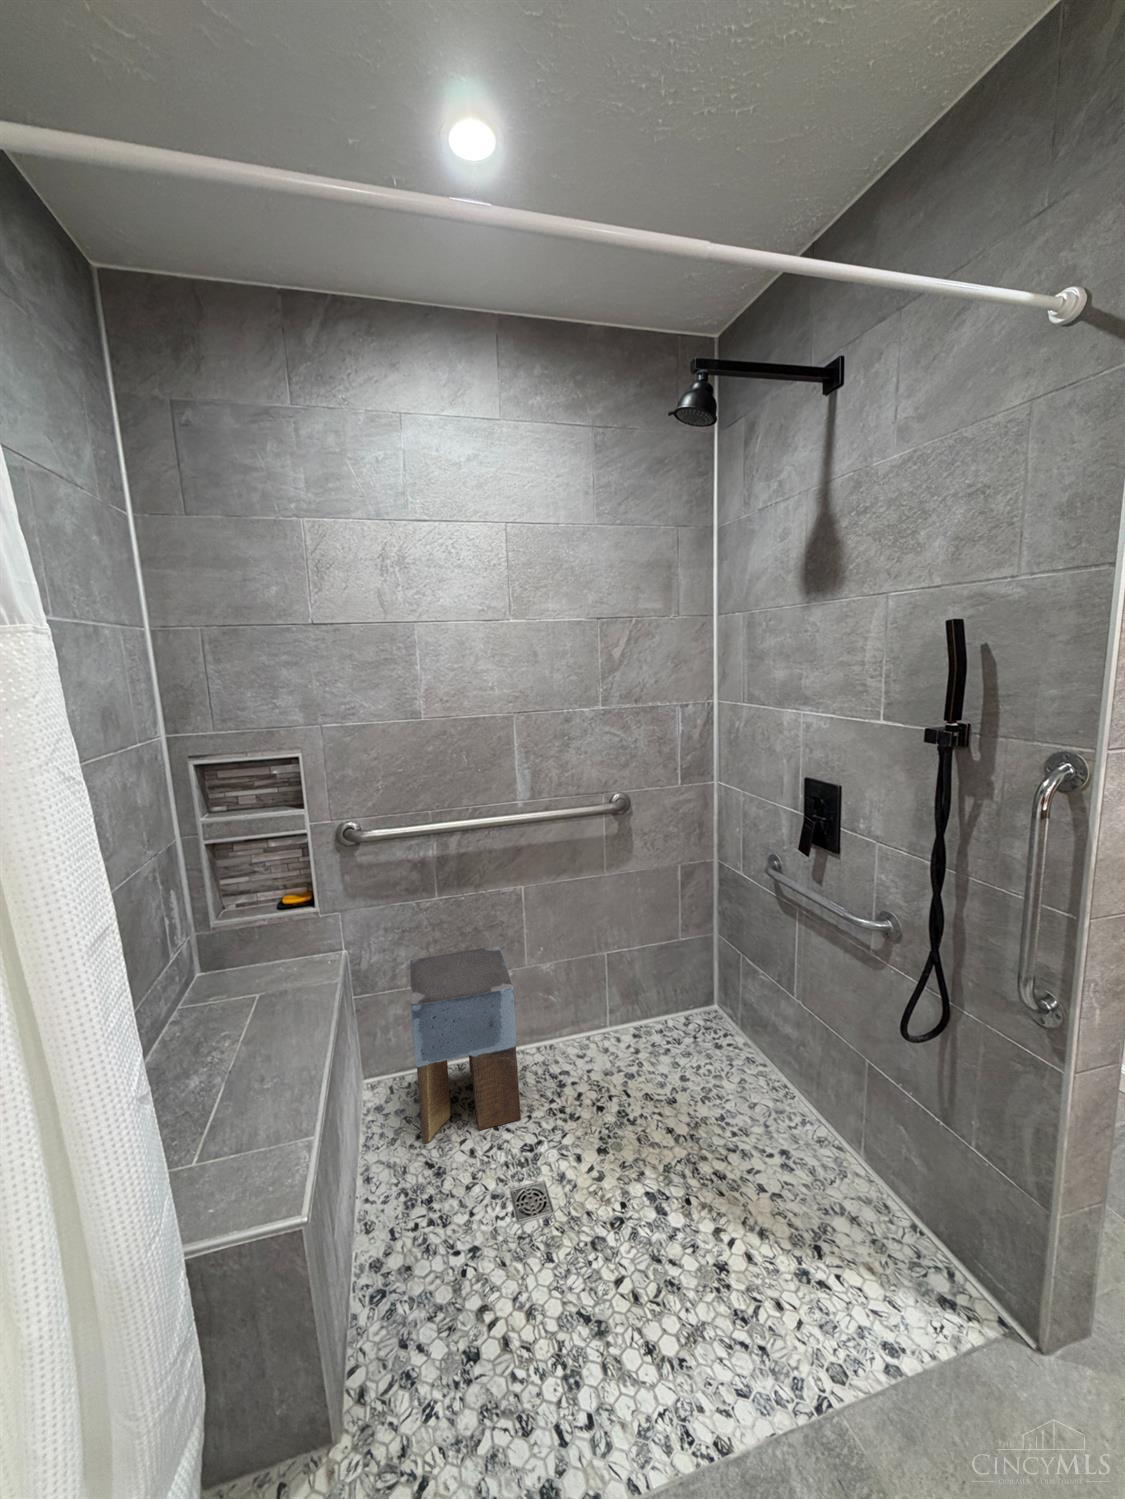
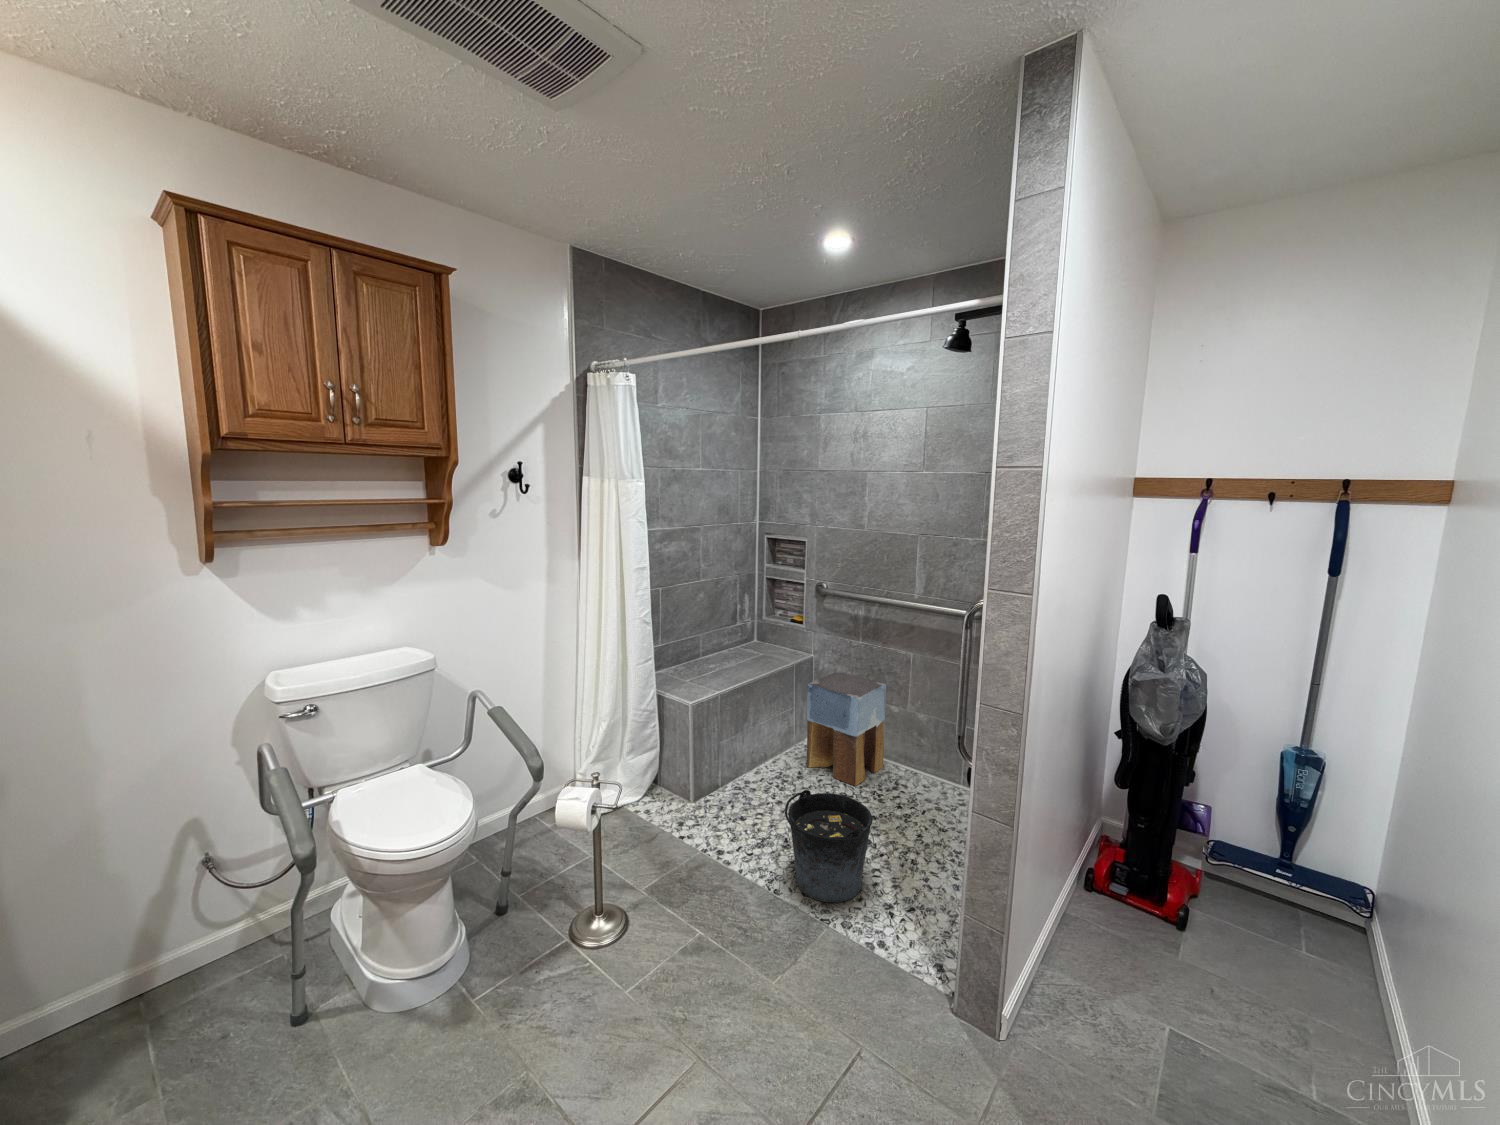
bucket: none [633,1154,807,1392] -> present [785,790,873,903]

